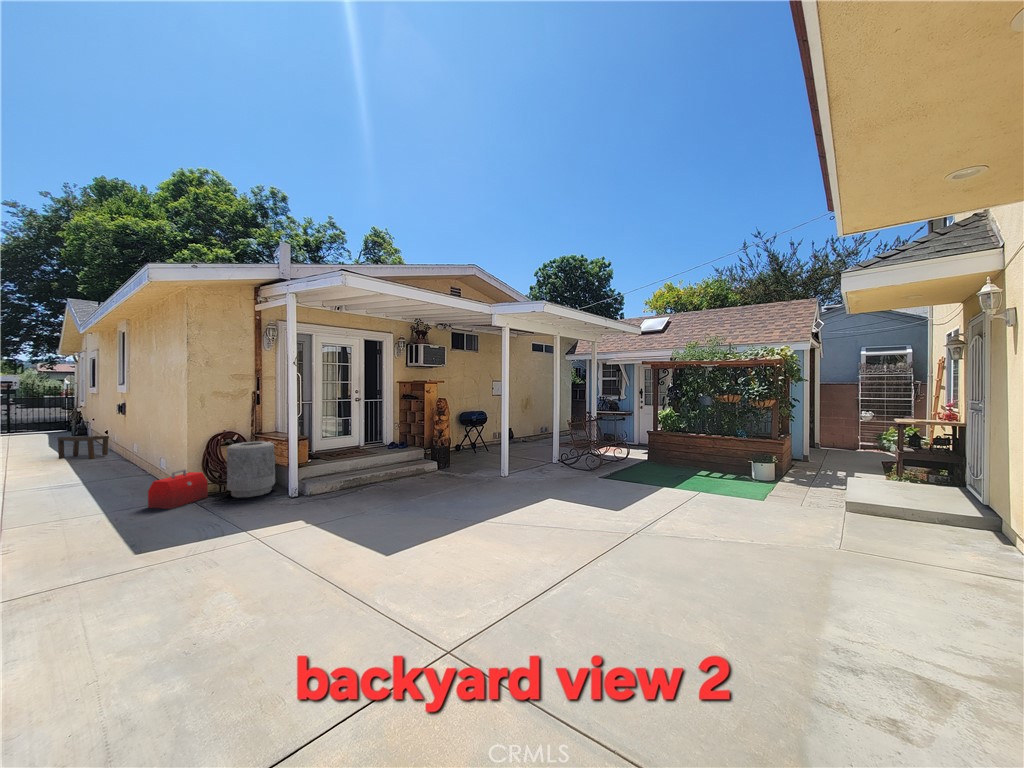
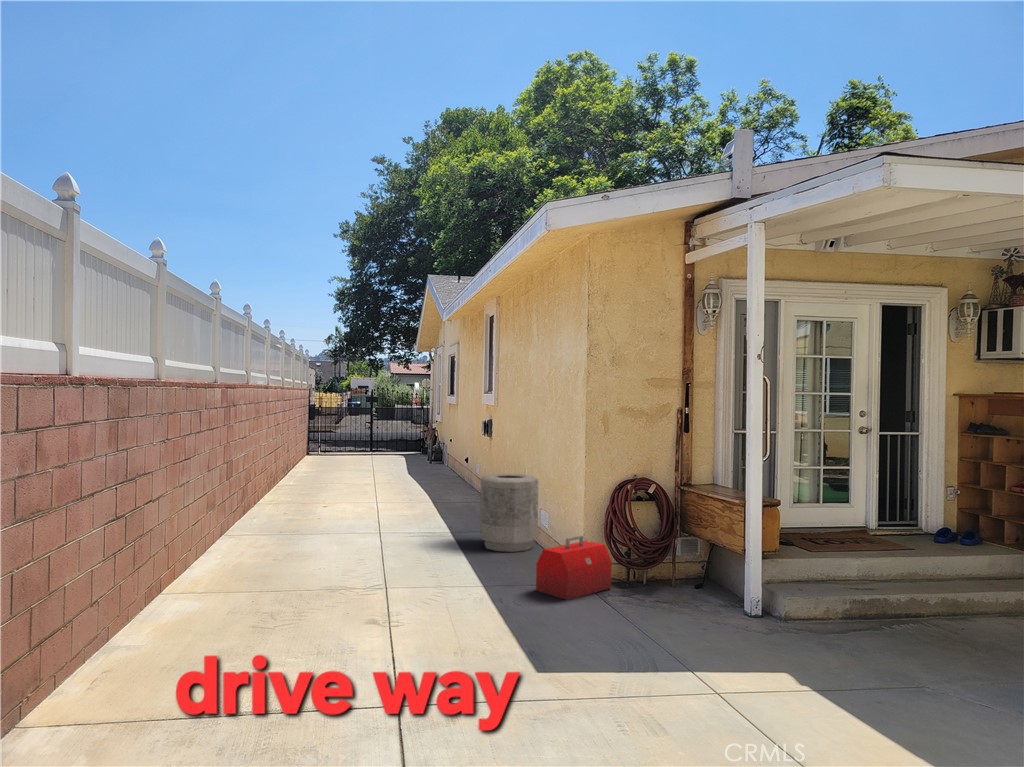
bench: present [57,436,109,459] -> none [426,457,476,491]
trash can: present [227,441,275,498] -> present [480,473,538,552]

